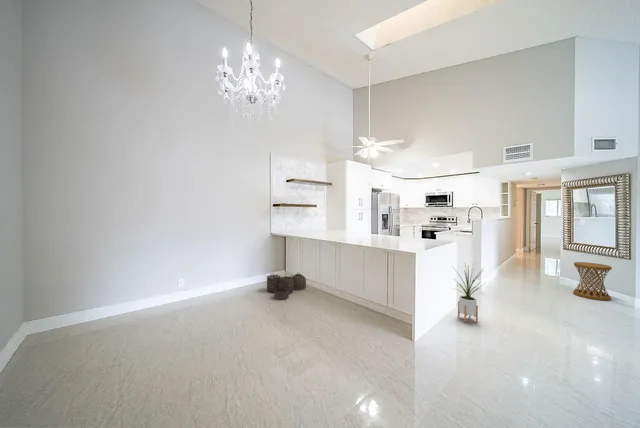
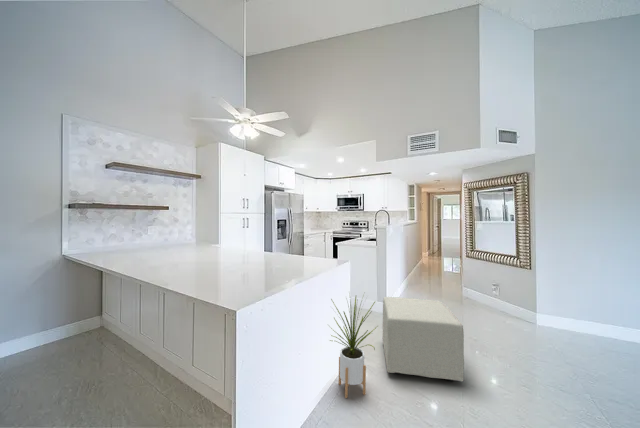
side table: present [573,262,612,301] -> none [478,272,515,318]
ottoman: none [485,271,550,324] -> present [382,297,464,382]
woven basket: present [267,274,306,300] -> none [21,312,126,381]

